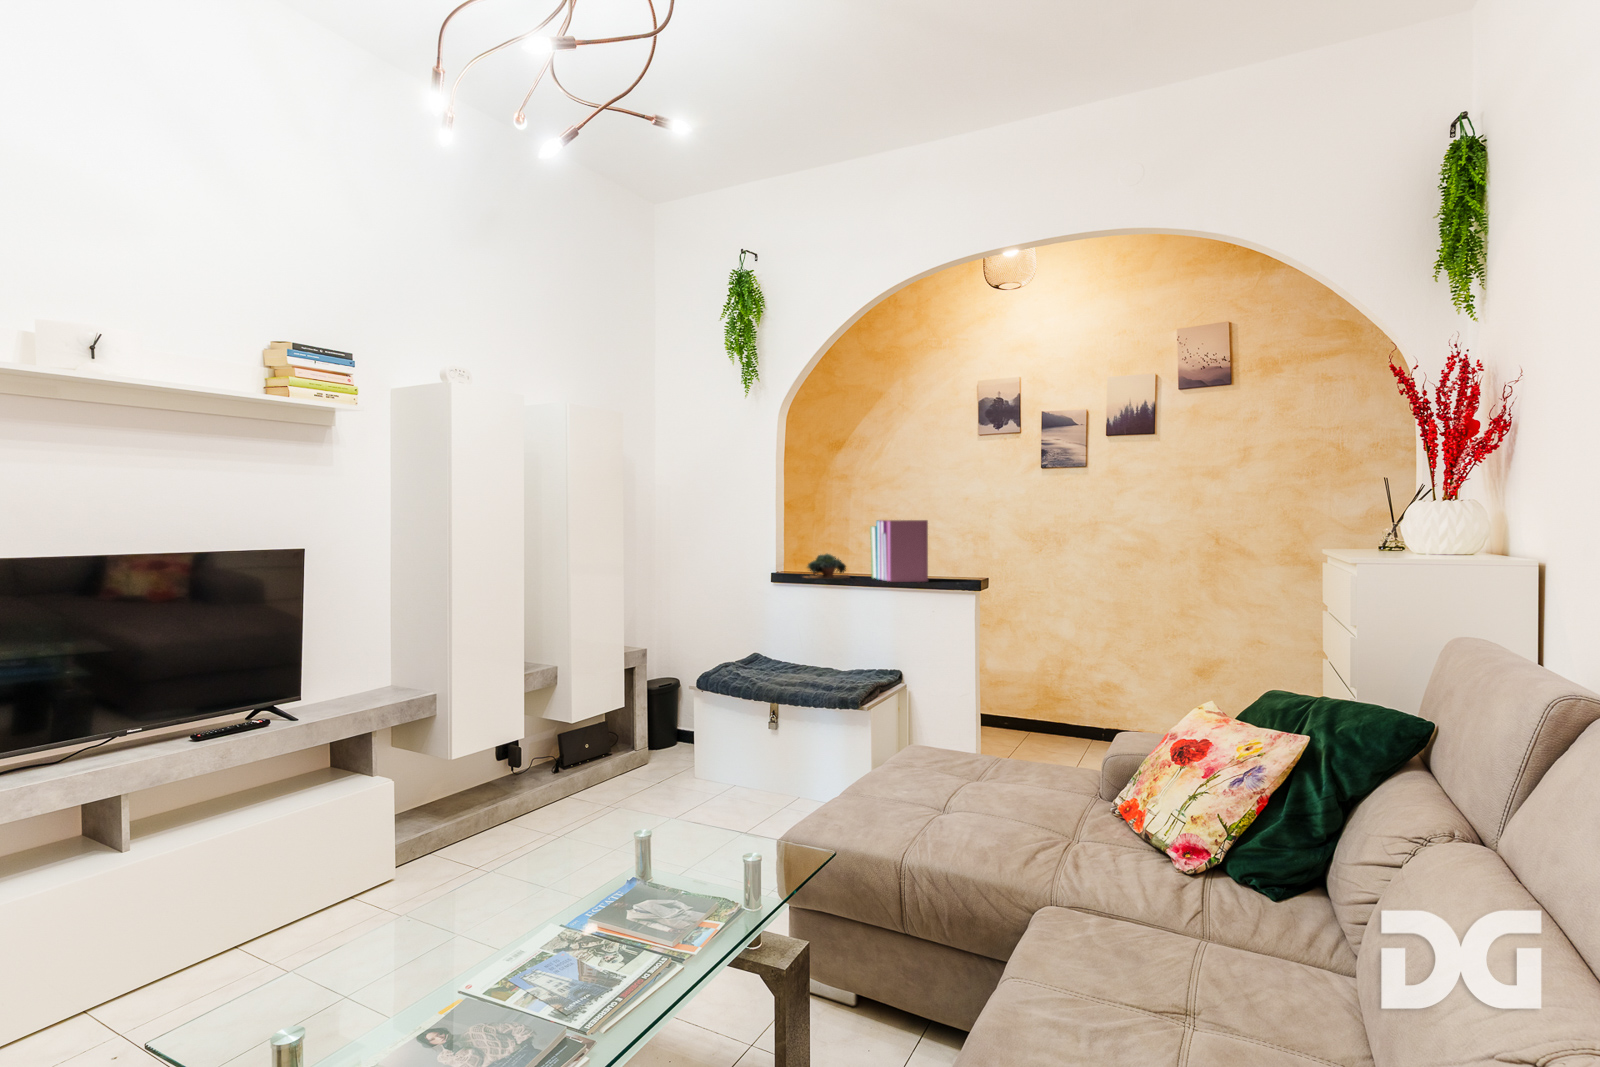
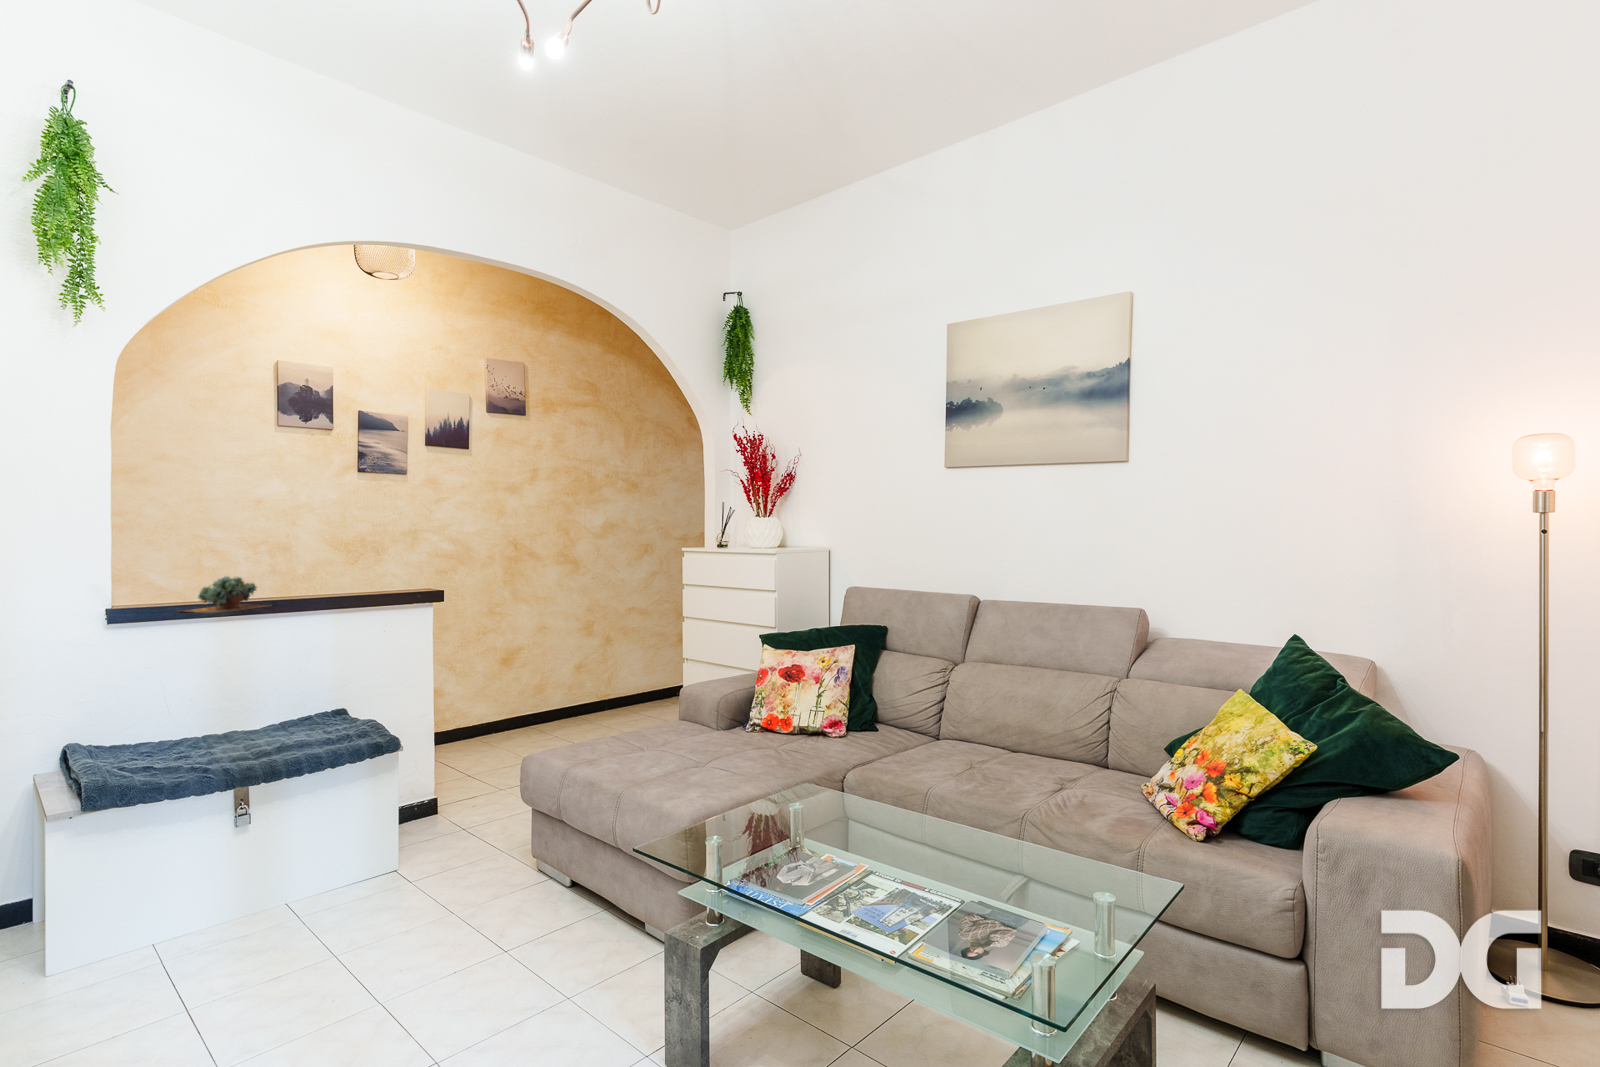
books: present [870,520,928,582] -> none [305,530,395,604]

